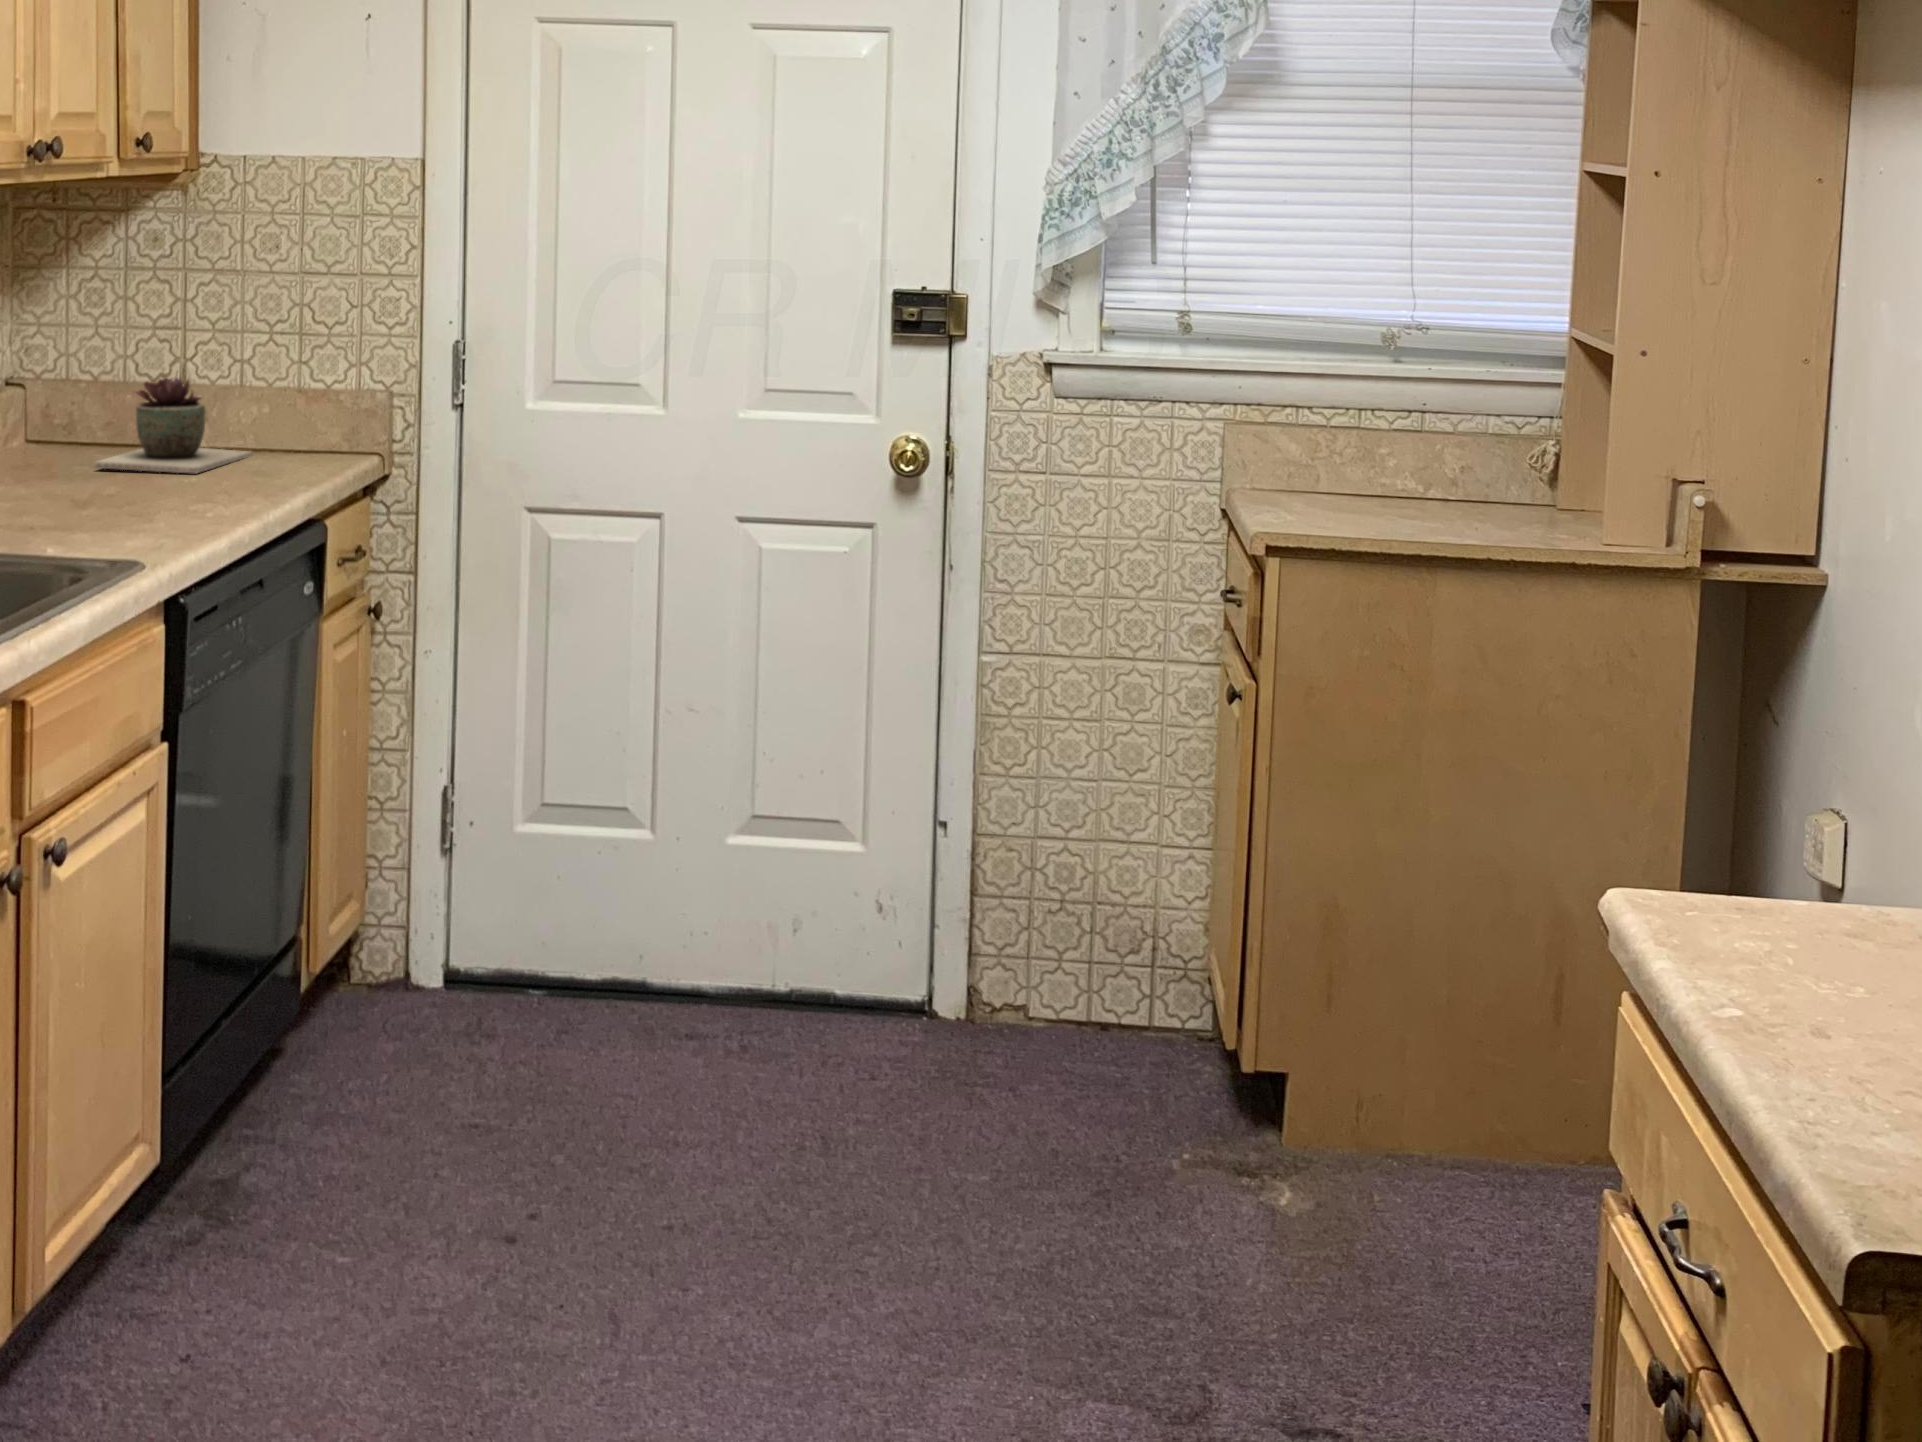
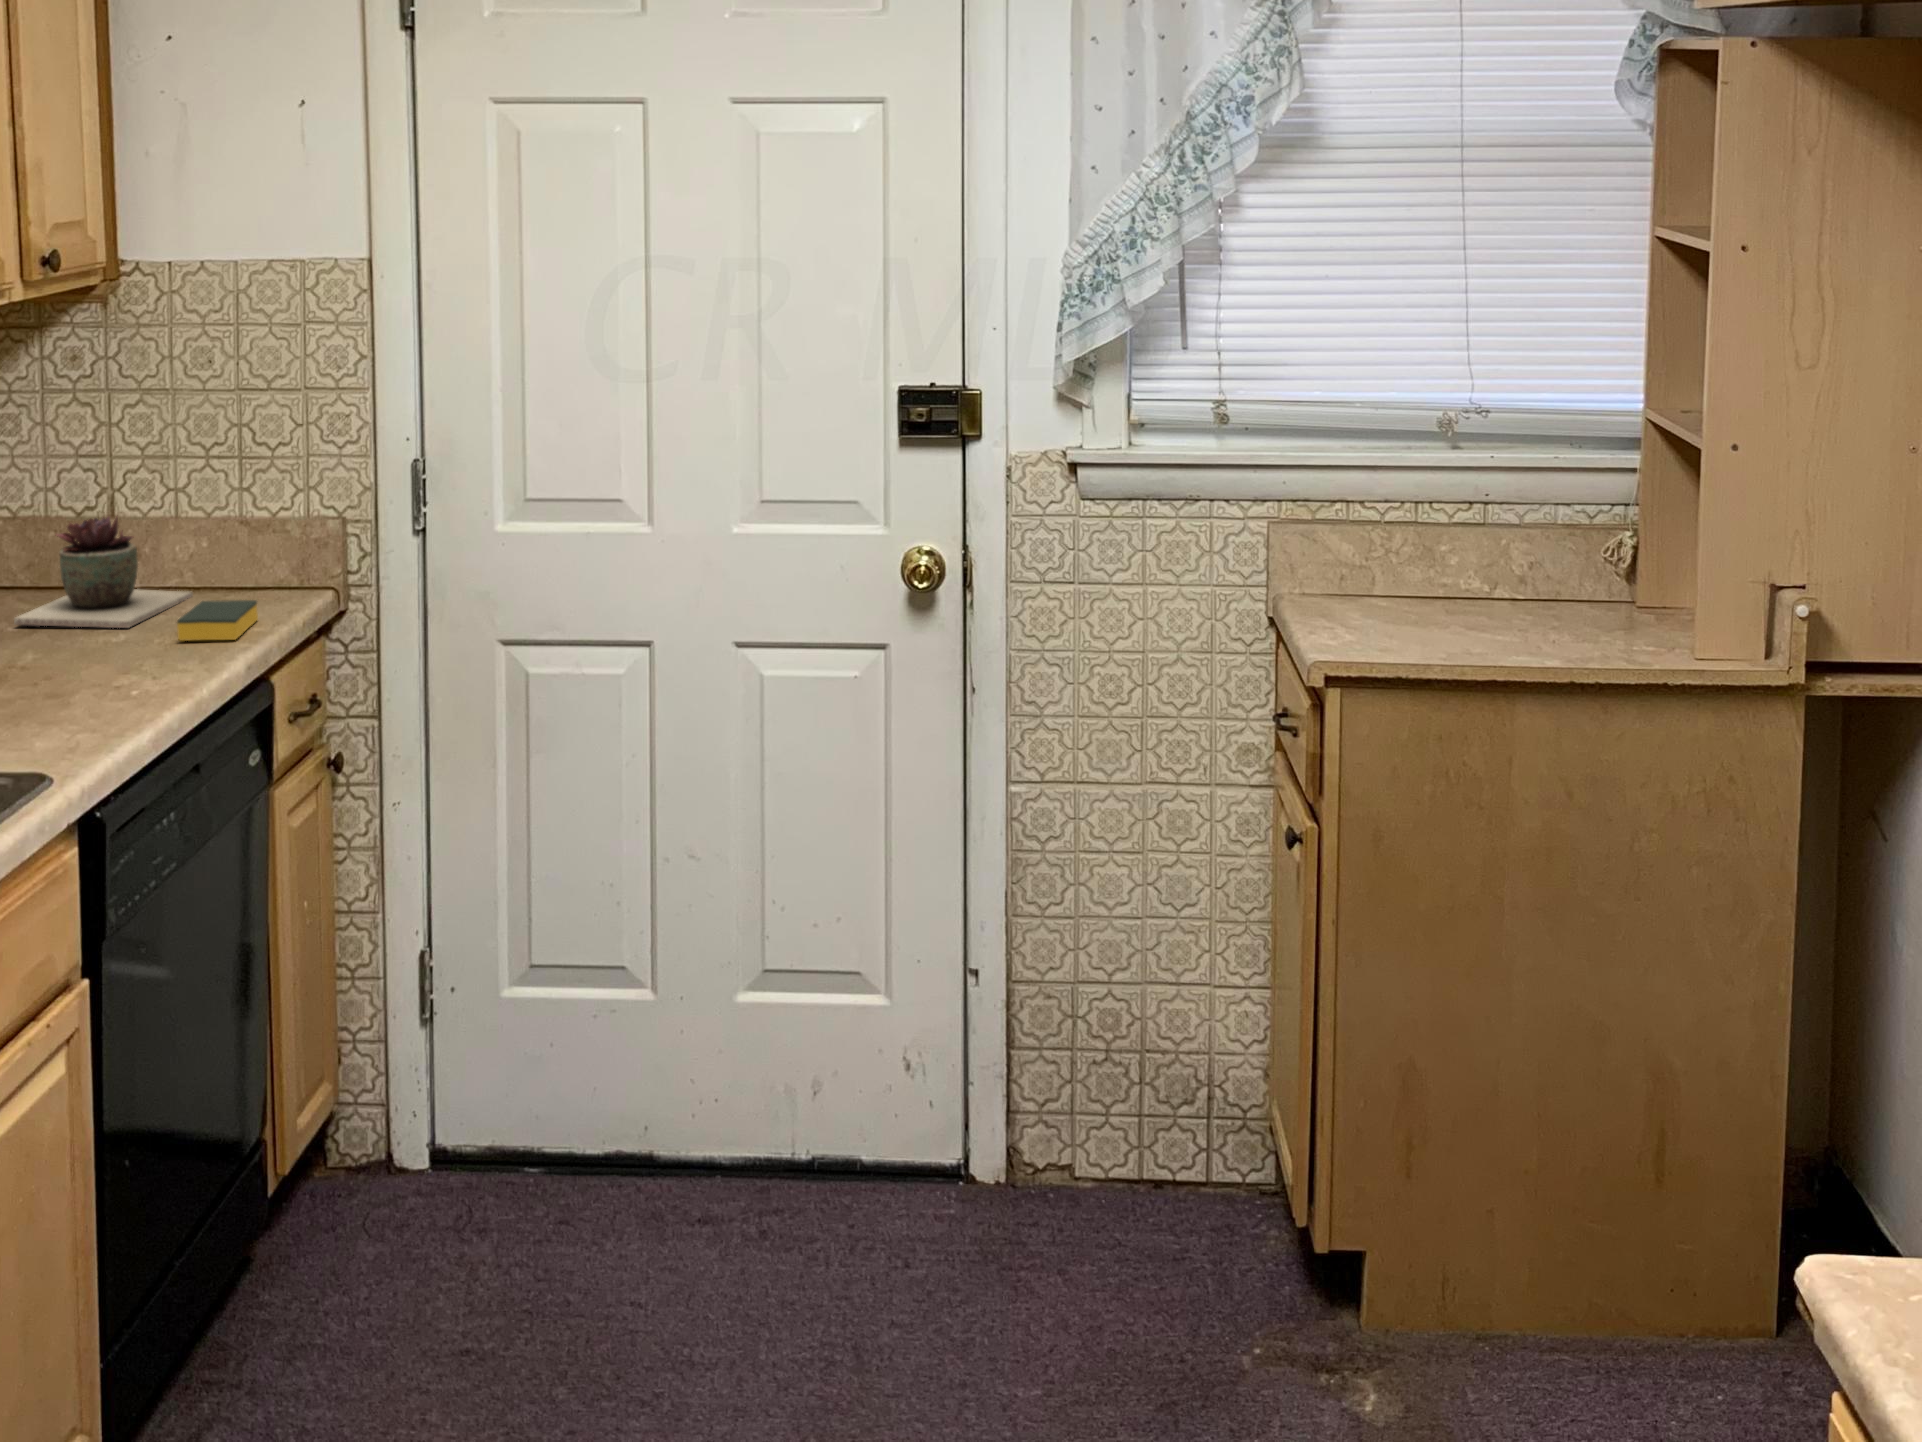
sponge: none [242,453,312,484] -> present [177,600,258,641]

